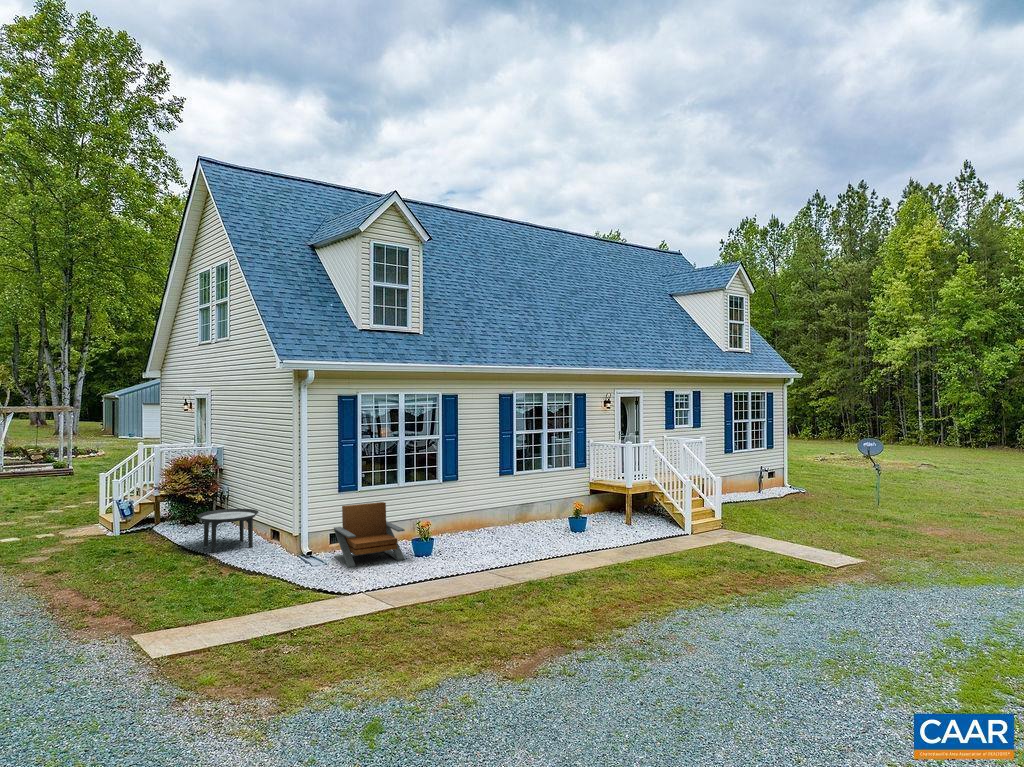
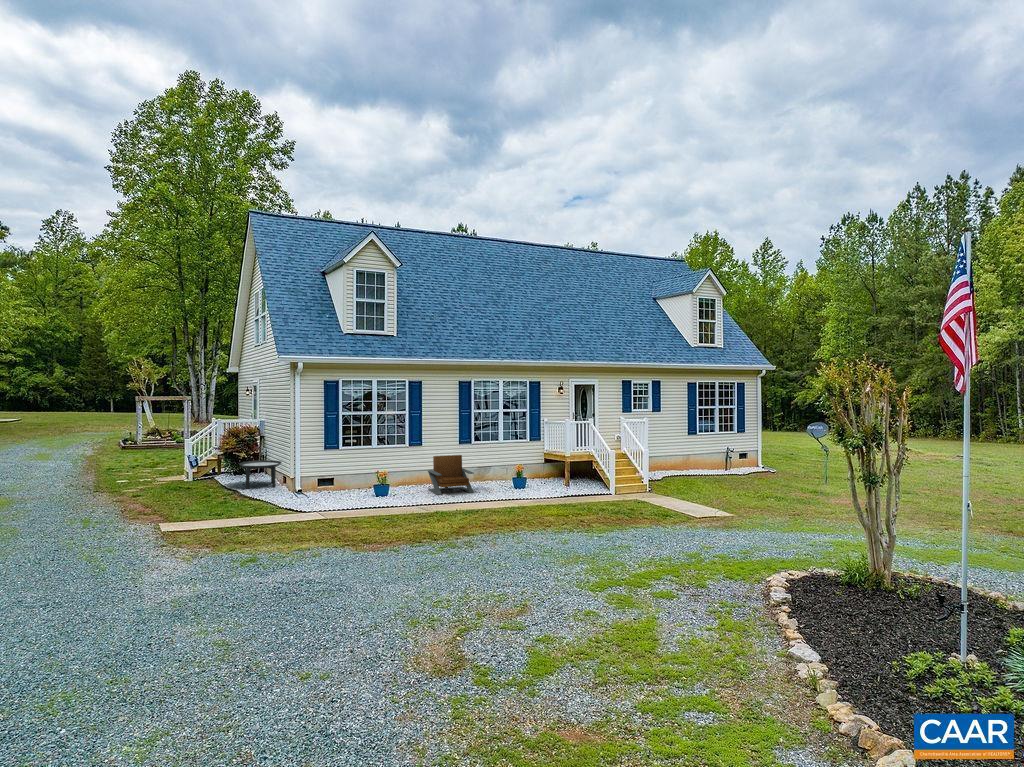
lounge chair: present [334,502,405,568] -> present [428,455,474,495]

